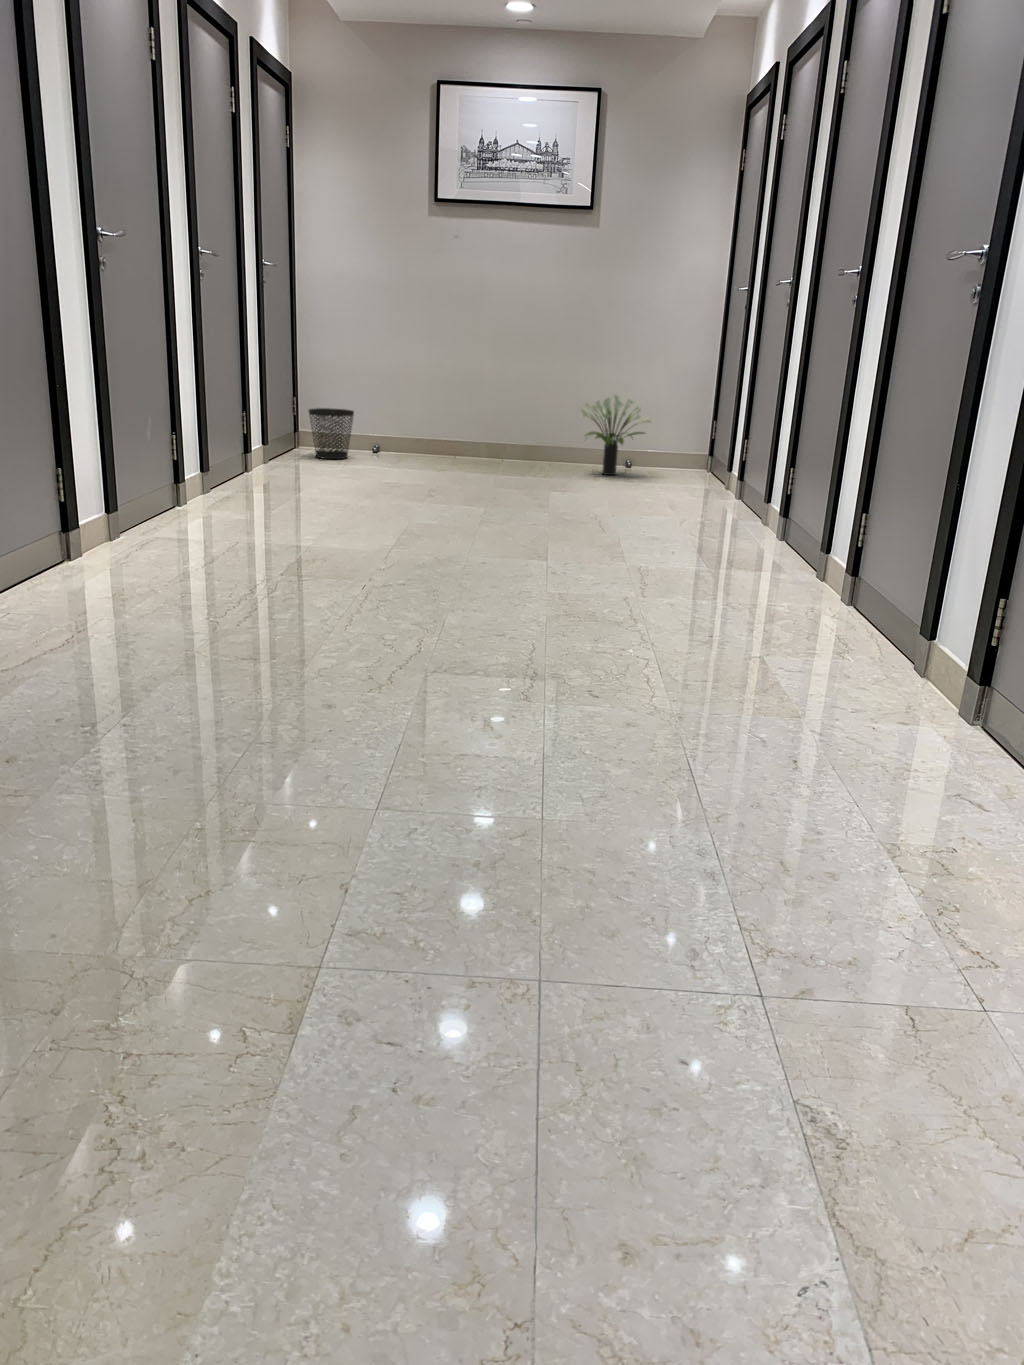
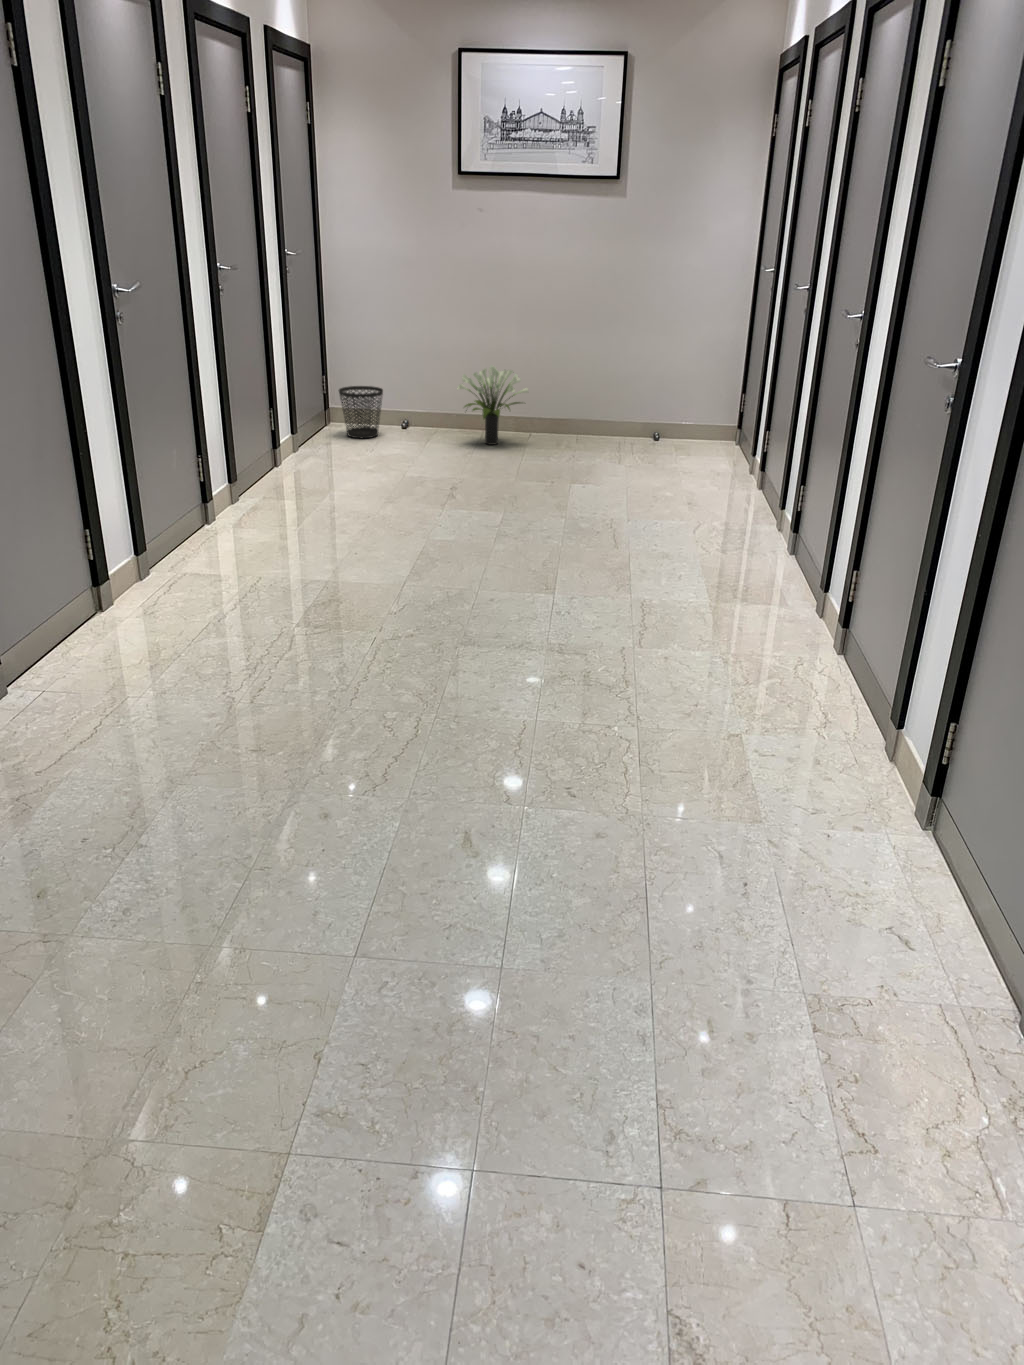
potted plant: present [581,395,651,475] -> present [458,366,528,445]

